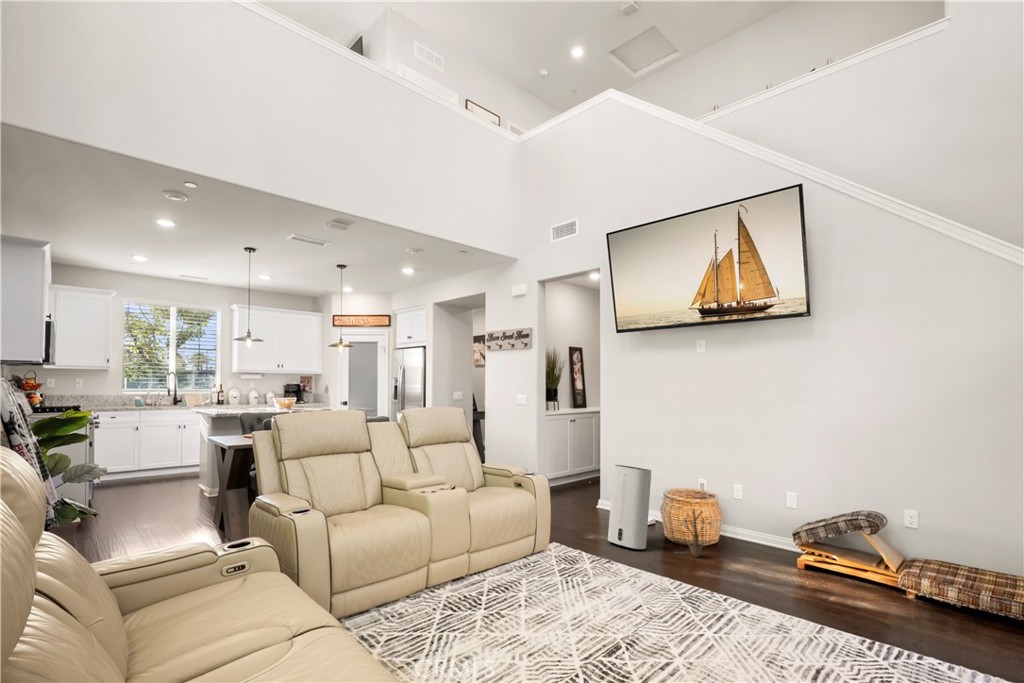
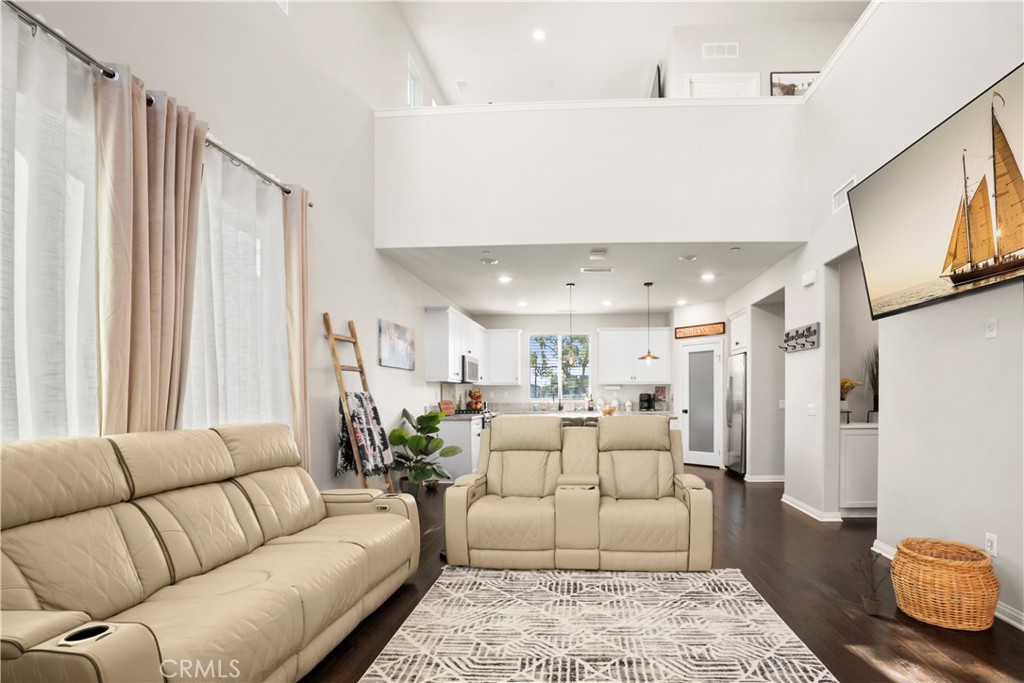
air purifier: present [608,465,651,549] -> none [781,479,838,588]

